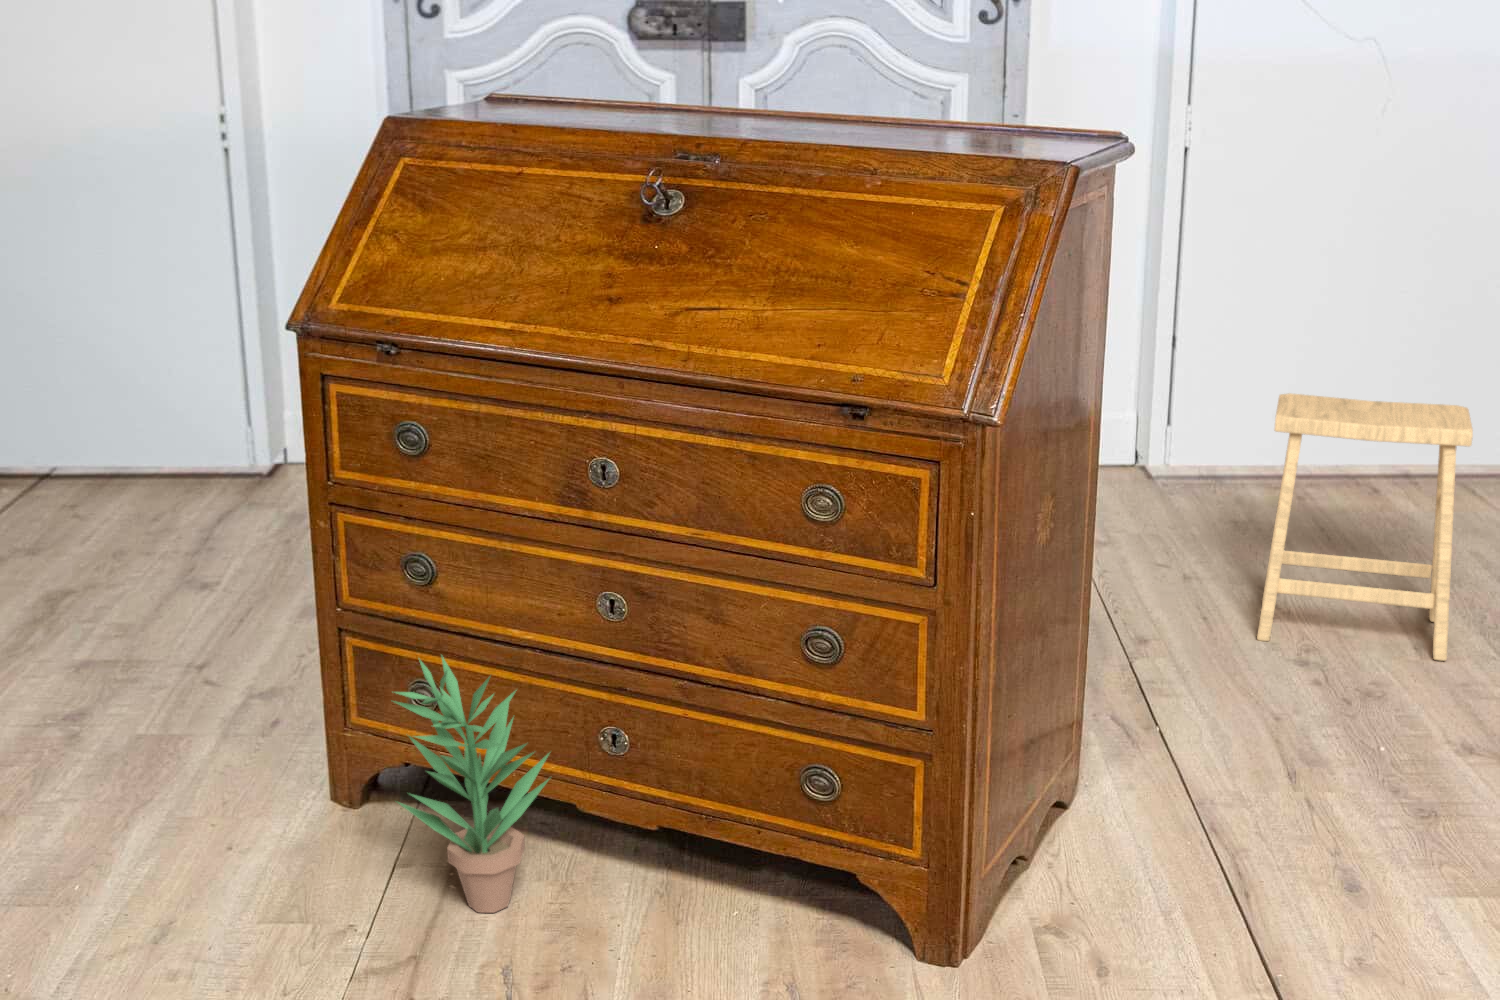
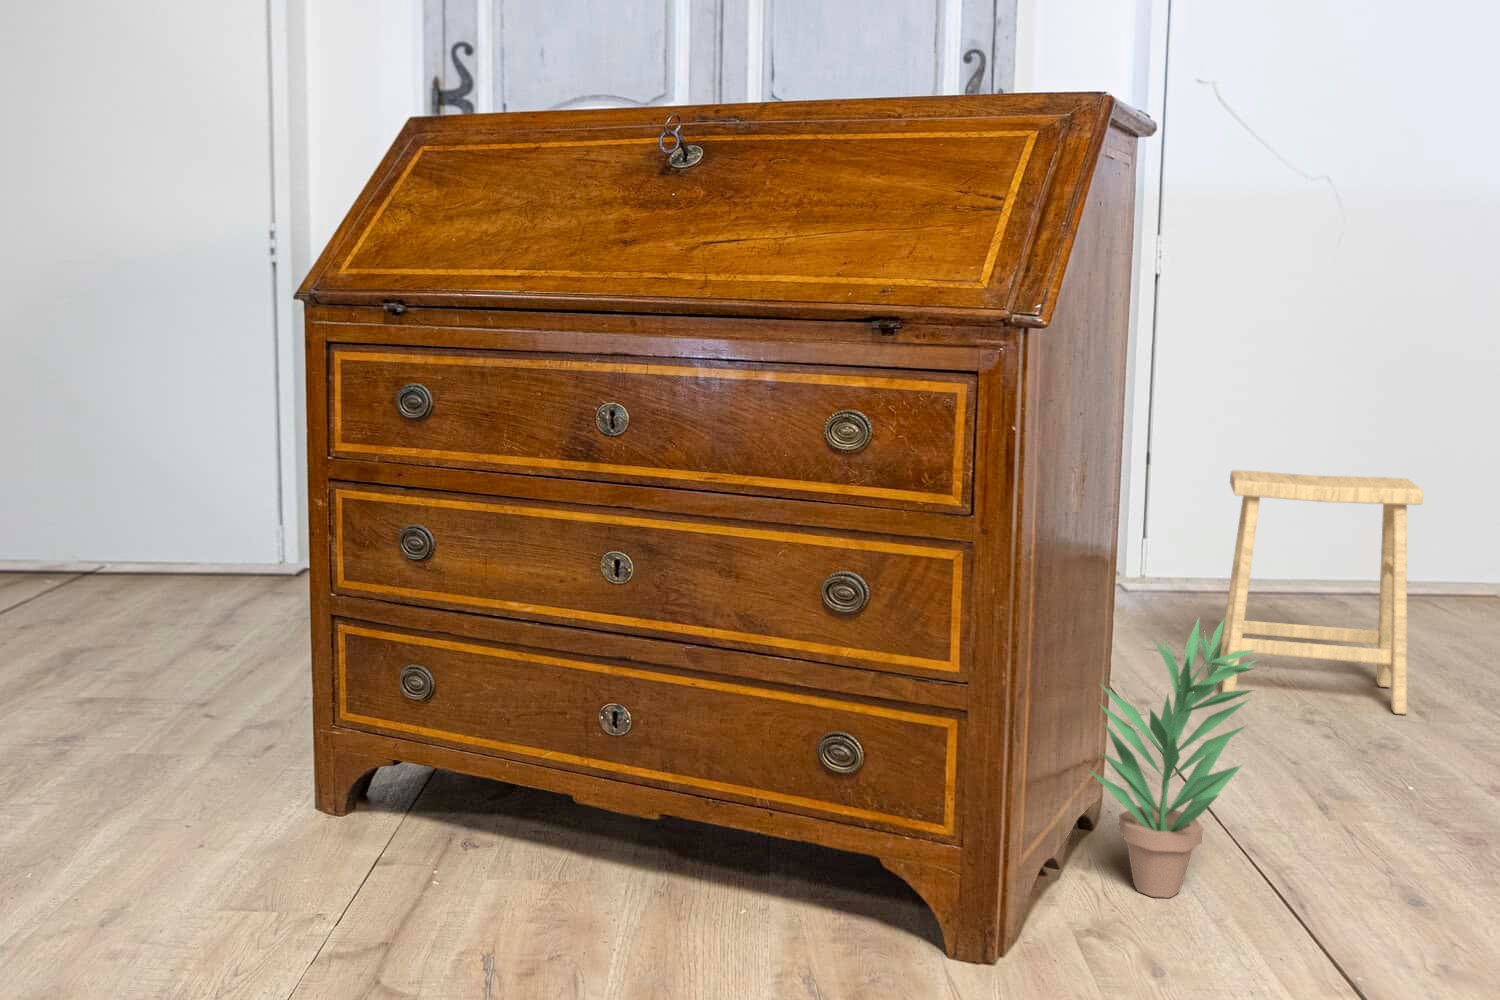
potted plant: present [394,657,549,913] -> present [1089,619,1257,898]

